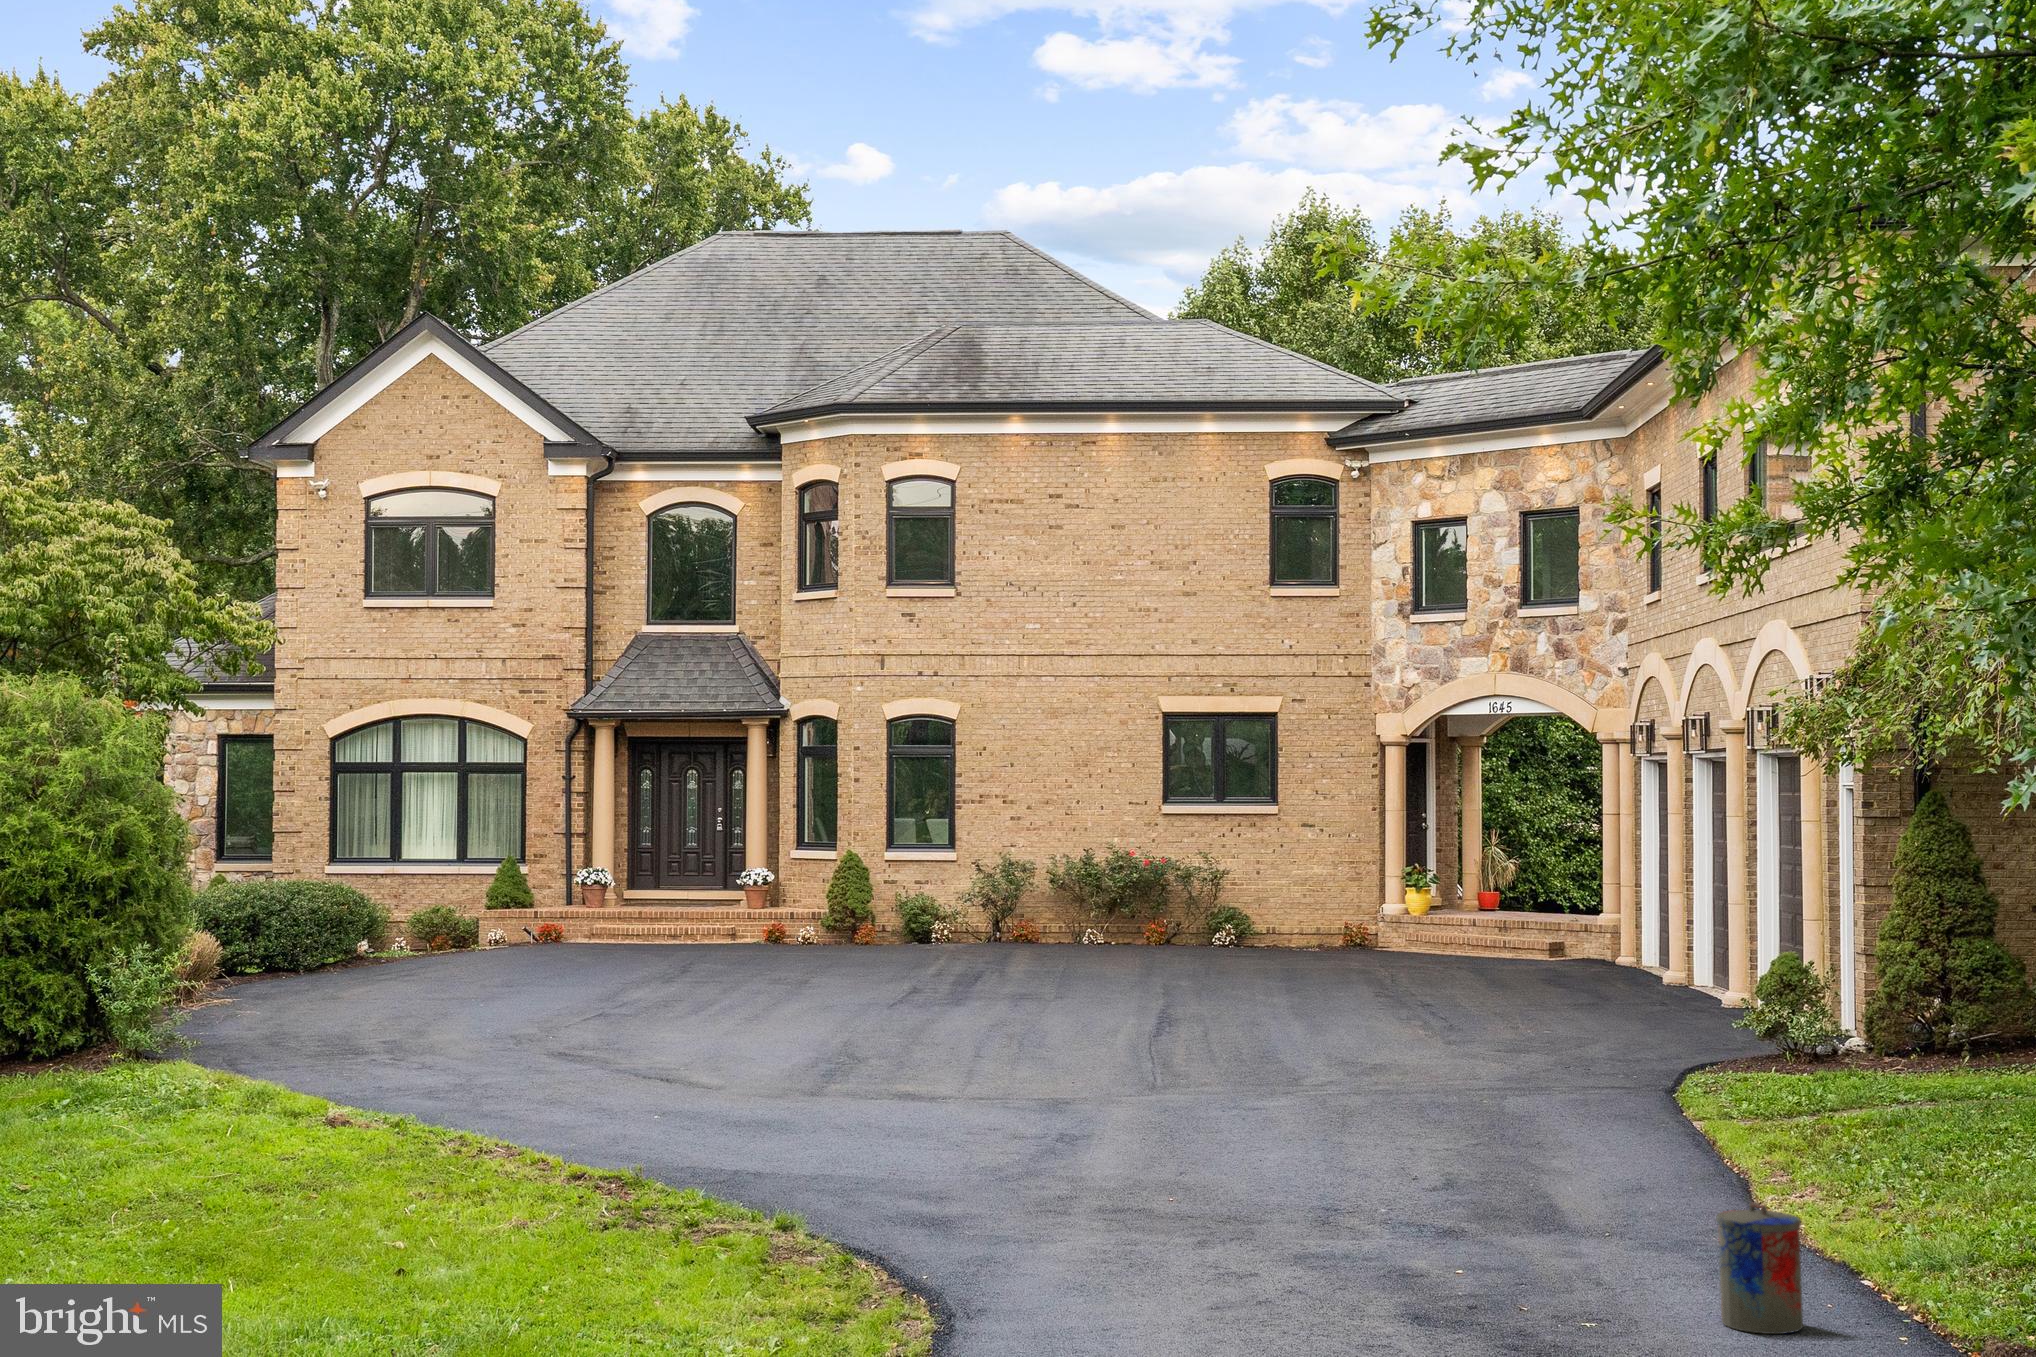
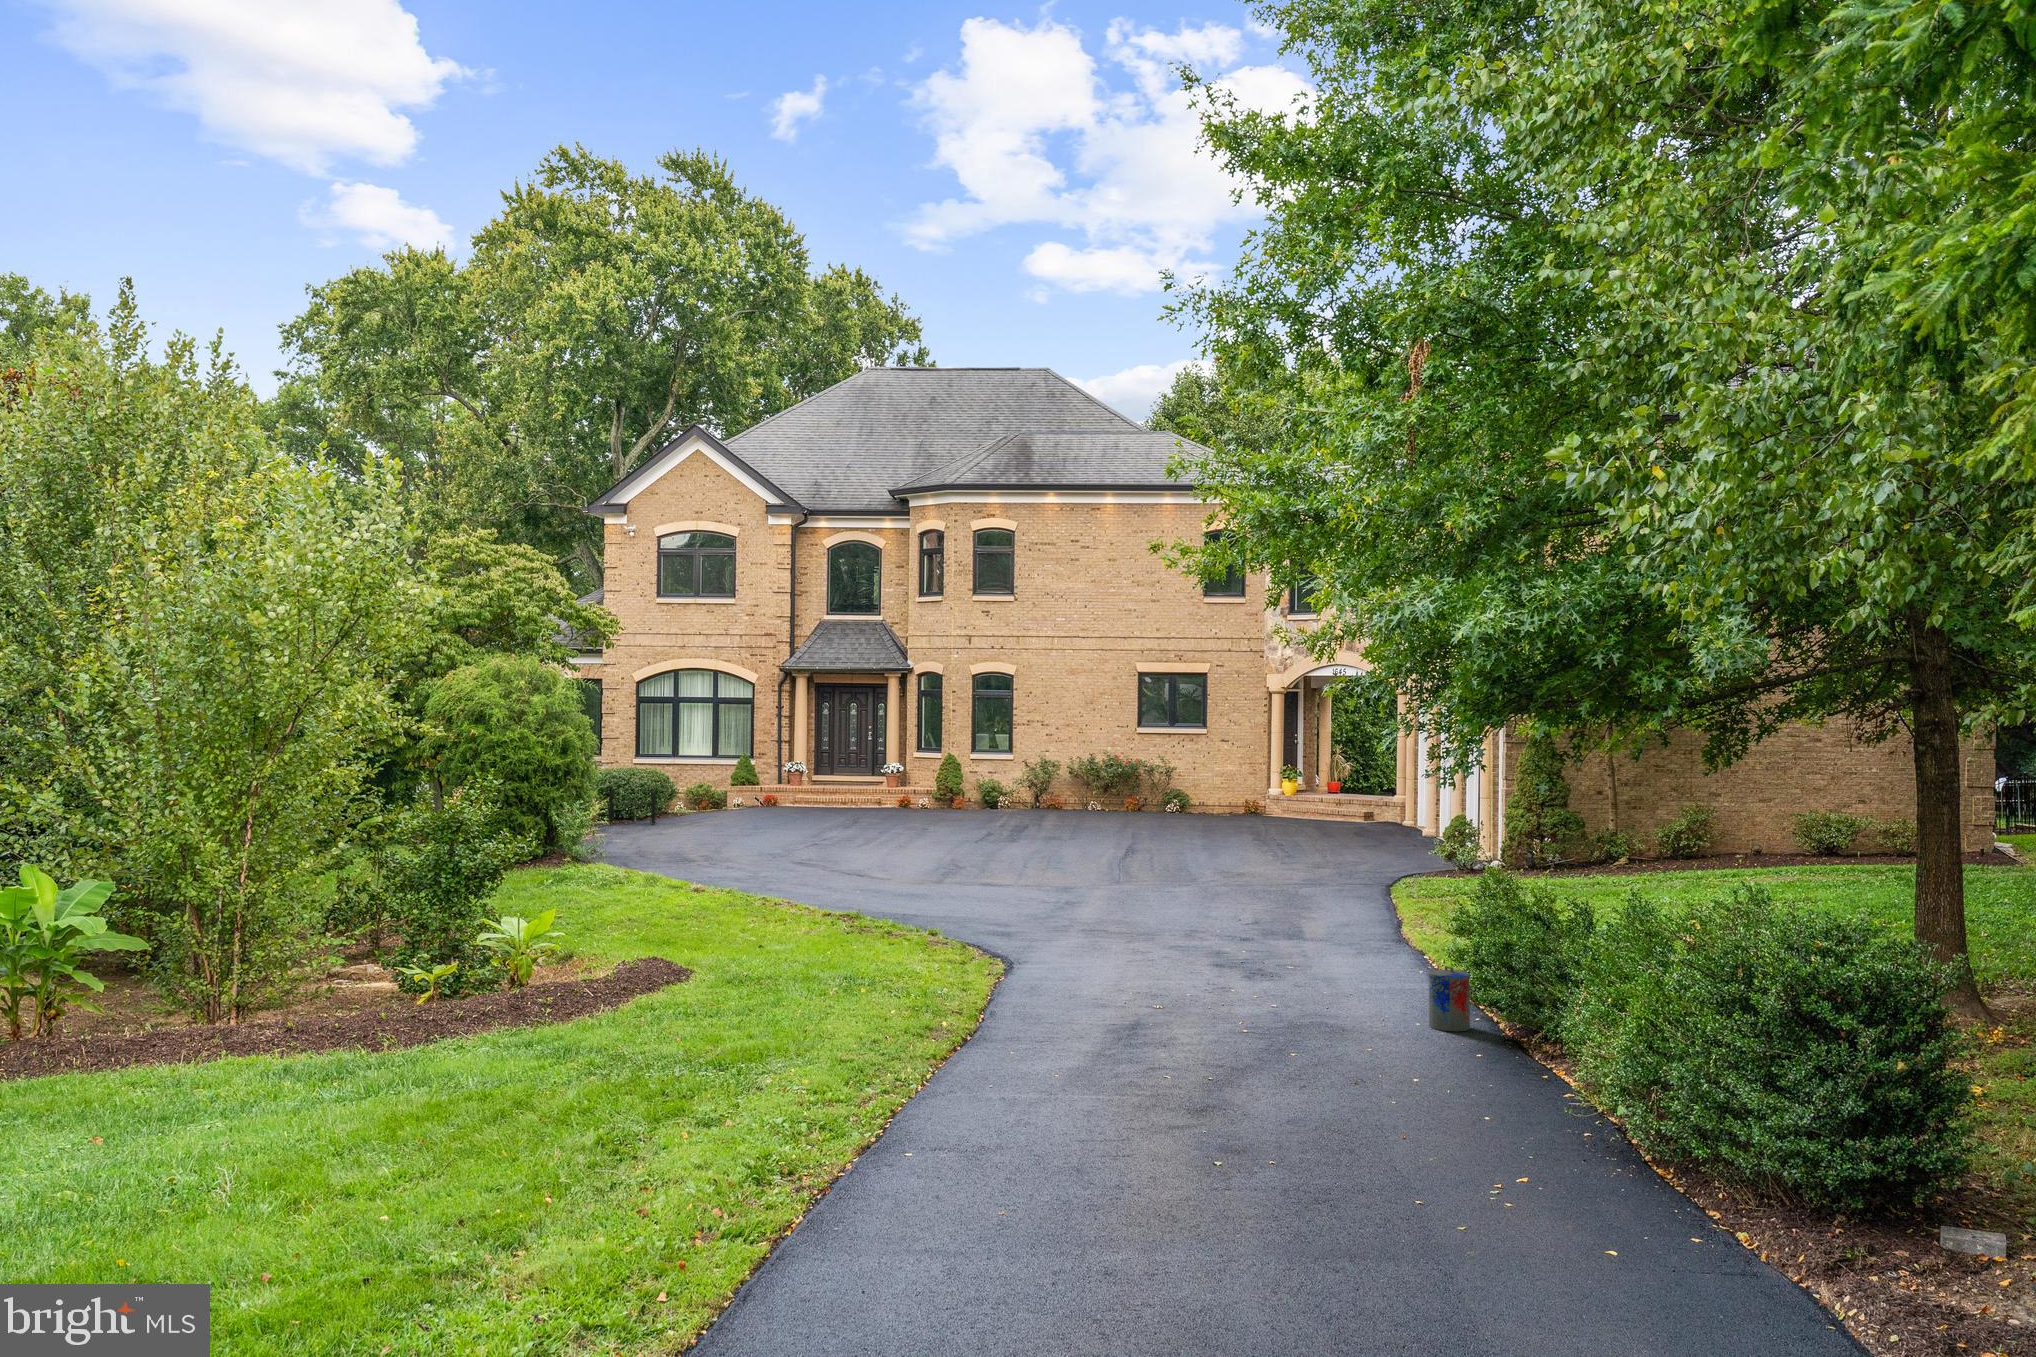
bench: none [268,920,352,977] -> present [608,792,656,825]

